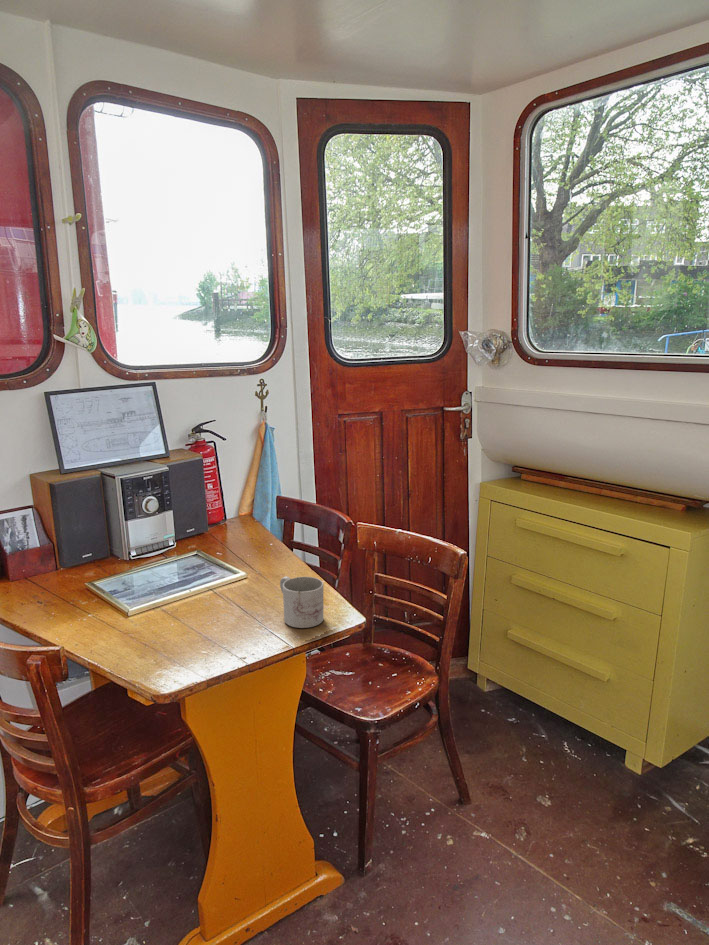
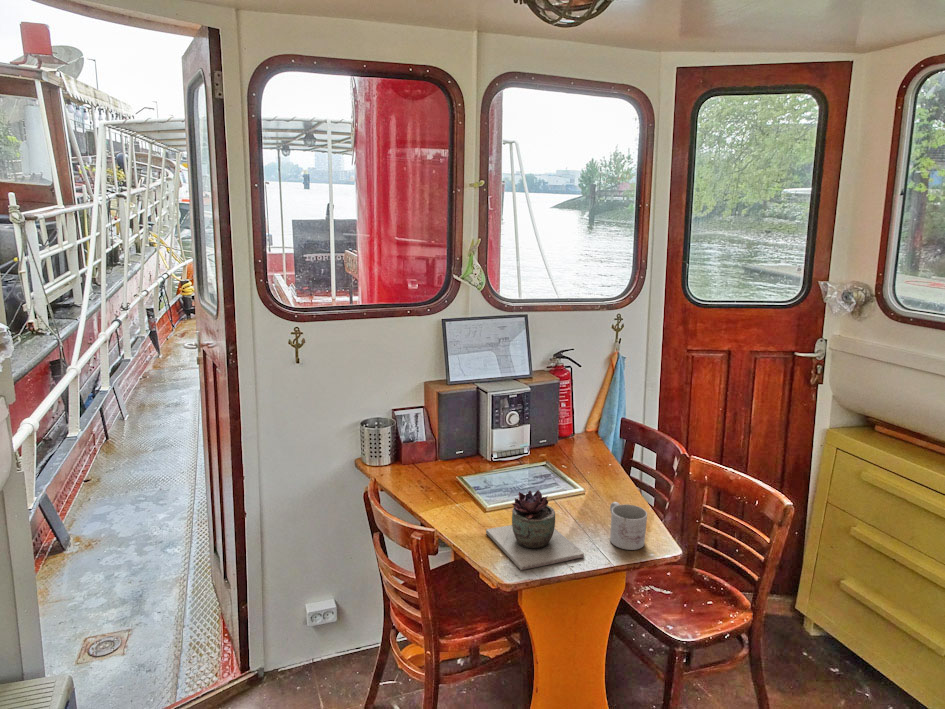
succulent plant: none [131,575,258,675] -> present [486,490,584,570]

